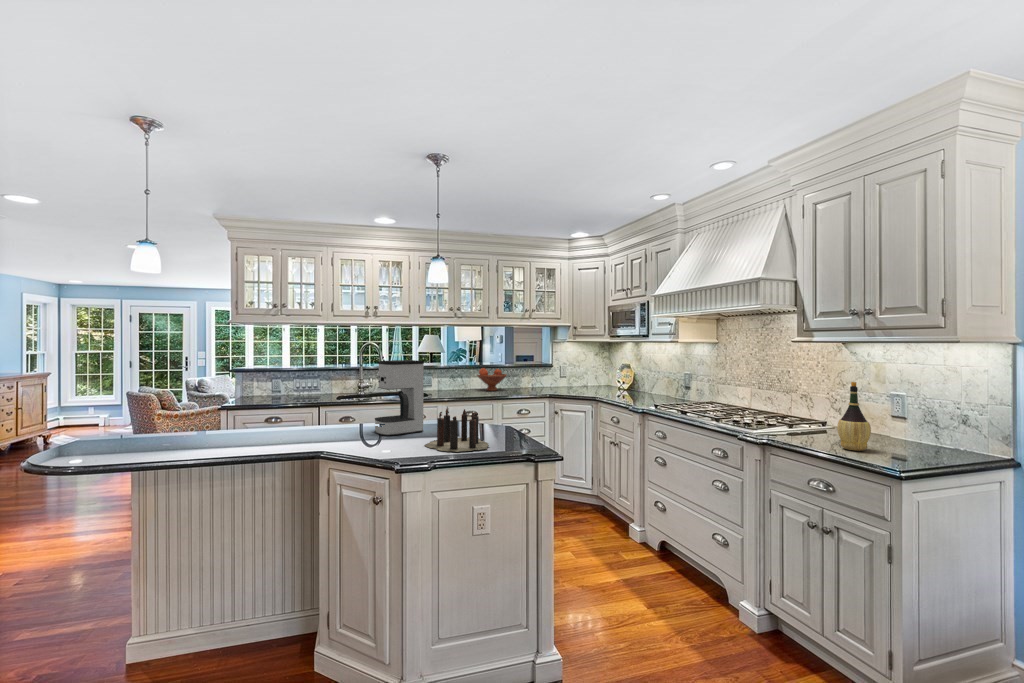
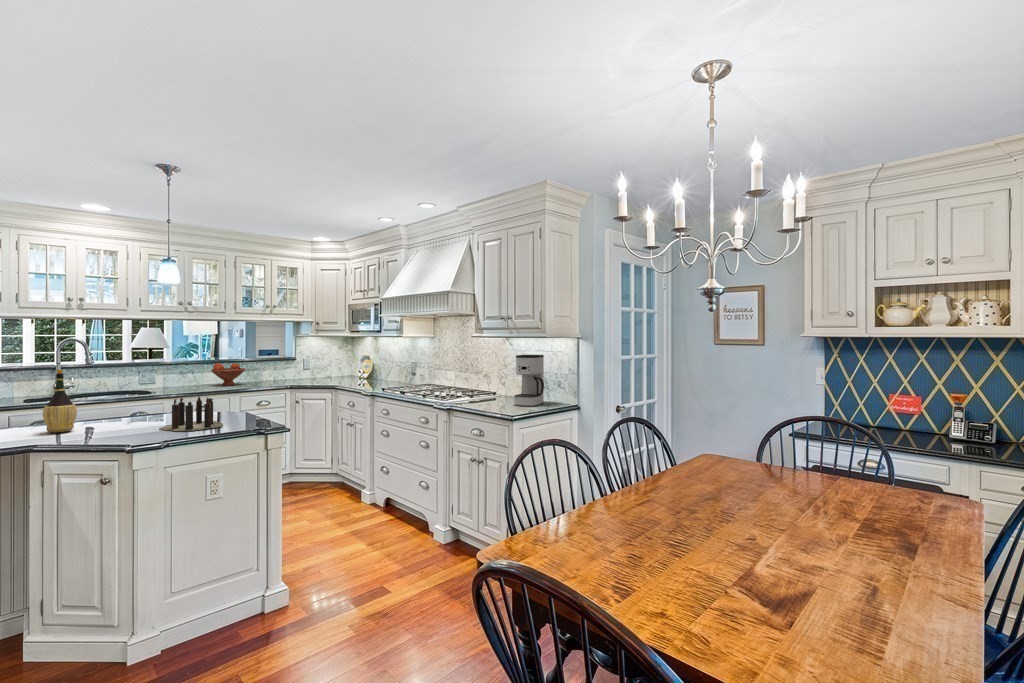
coffee maker: present [375,360,424,436] -> present [514,355,544,407]
wine bottle: present [837,382,871,451] -> present [43,369,77,432]

